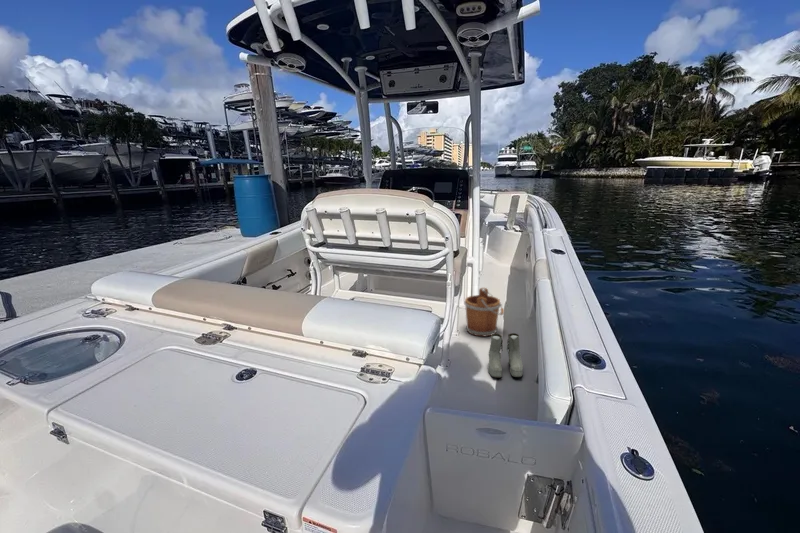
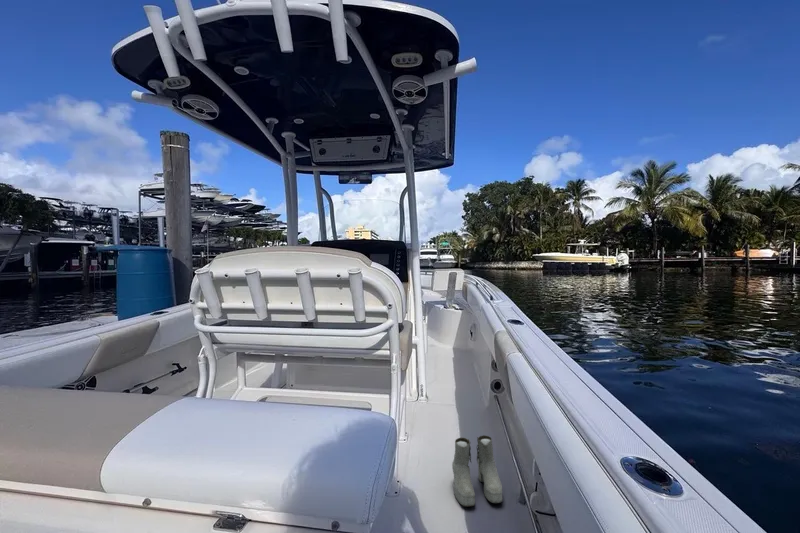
bucket: present [465,288,504,336] -> none [412,373,461,438]

